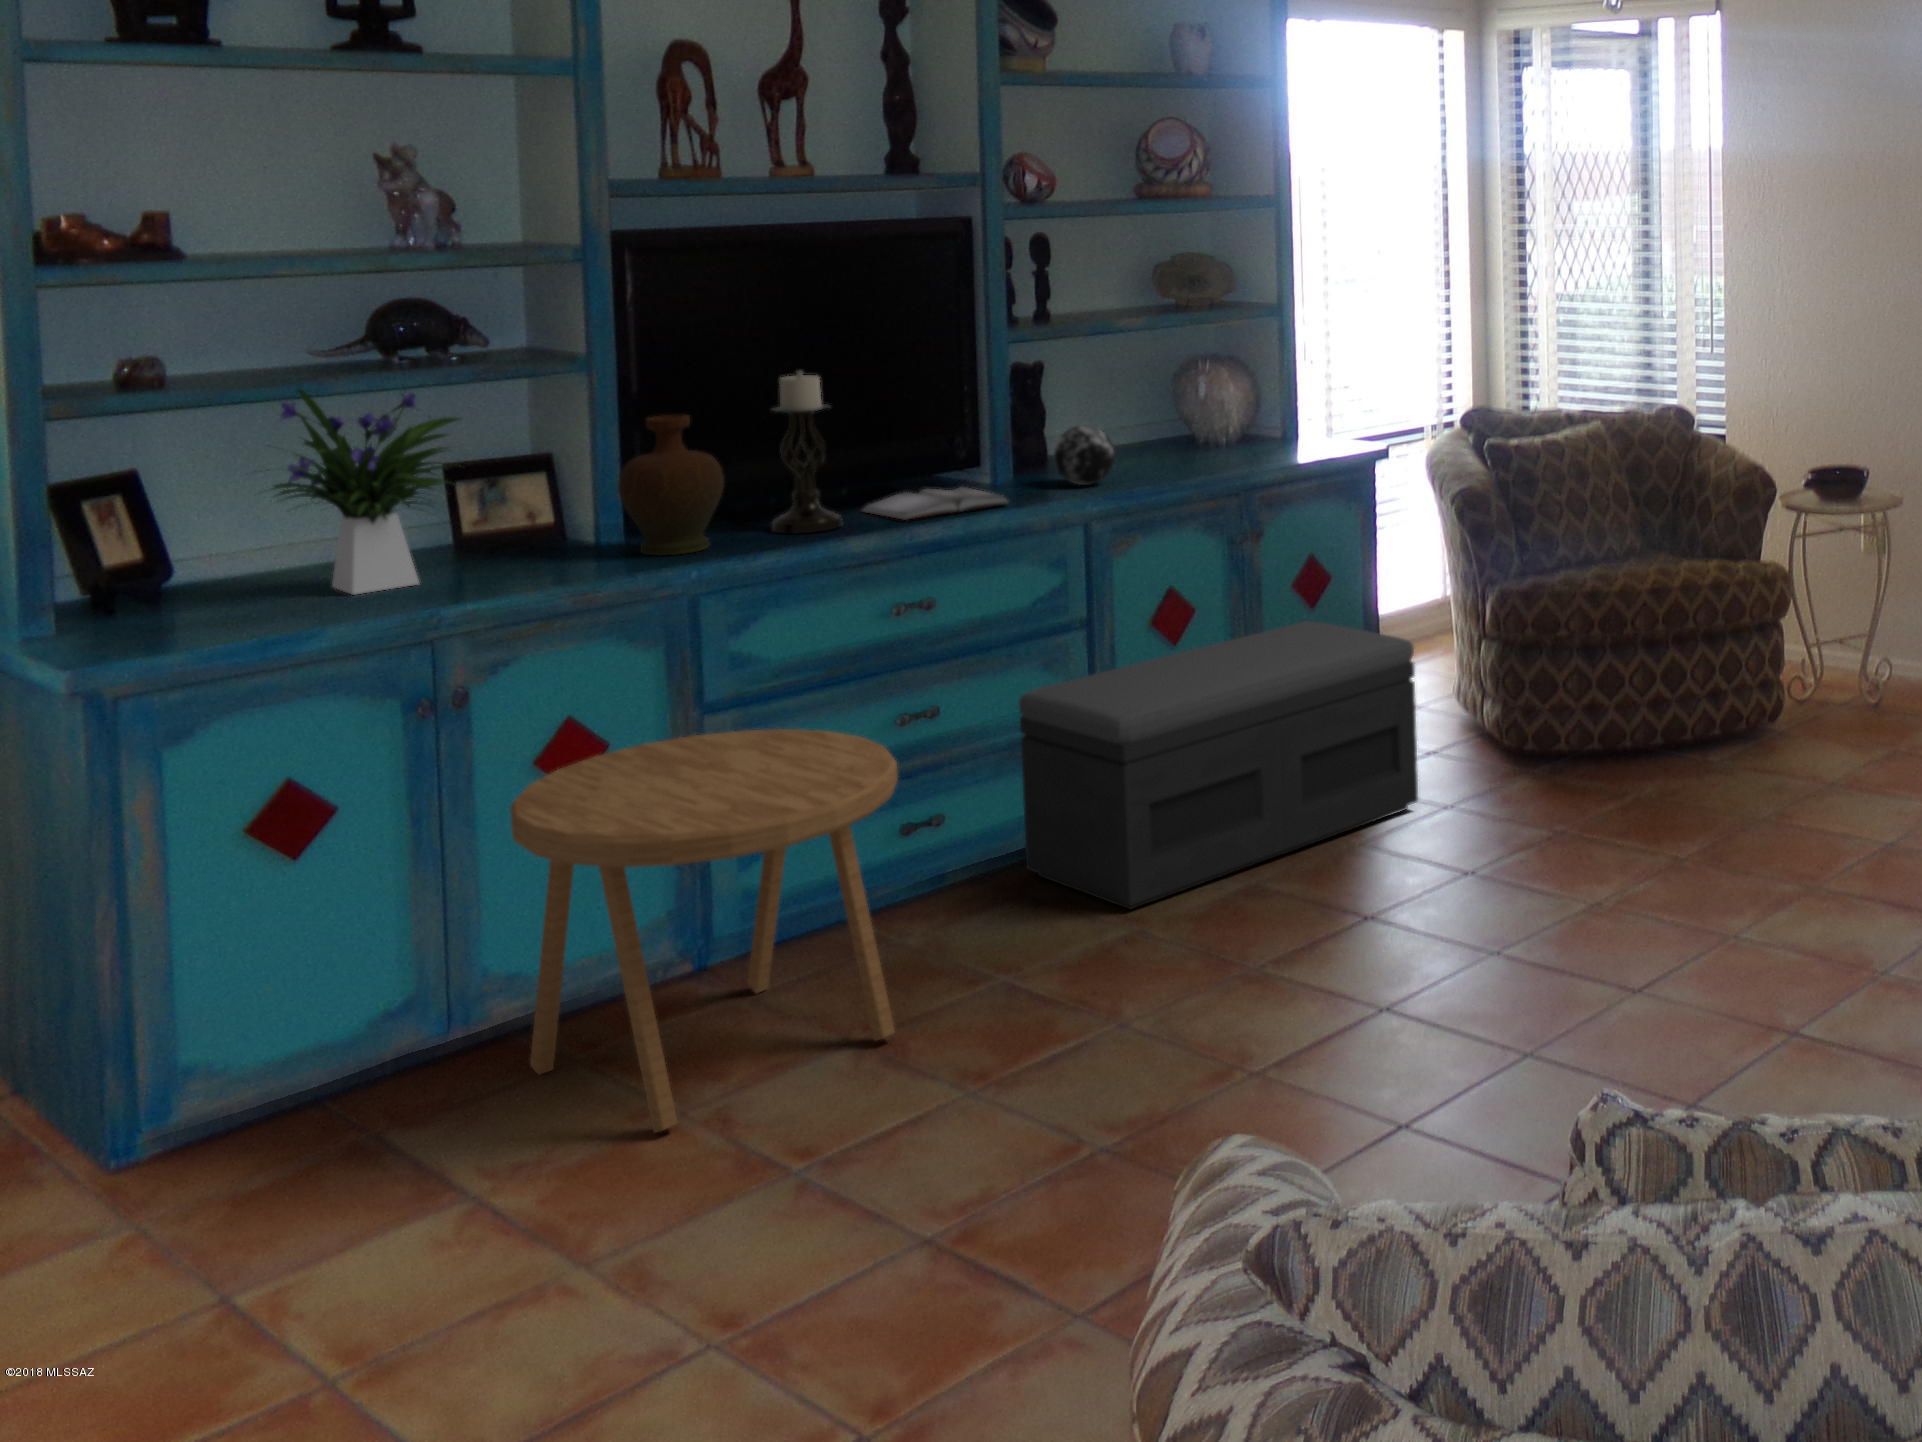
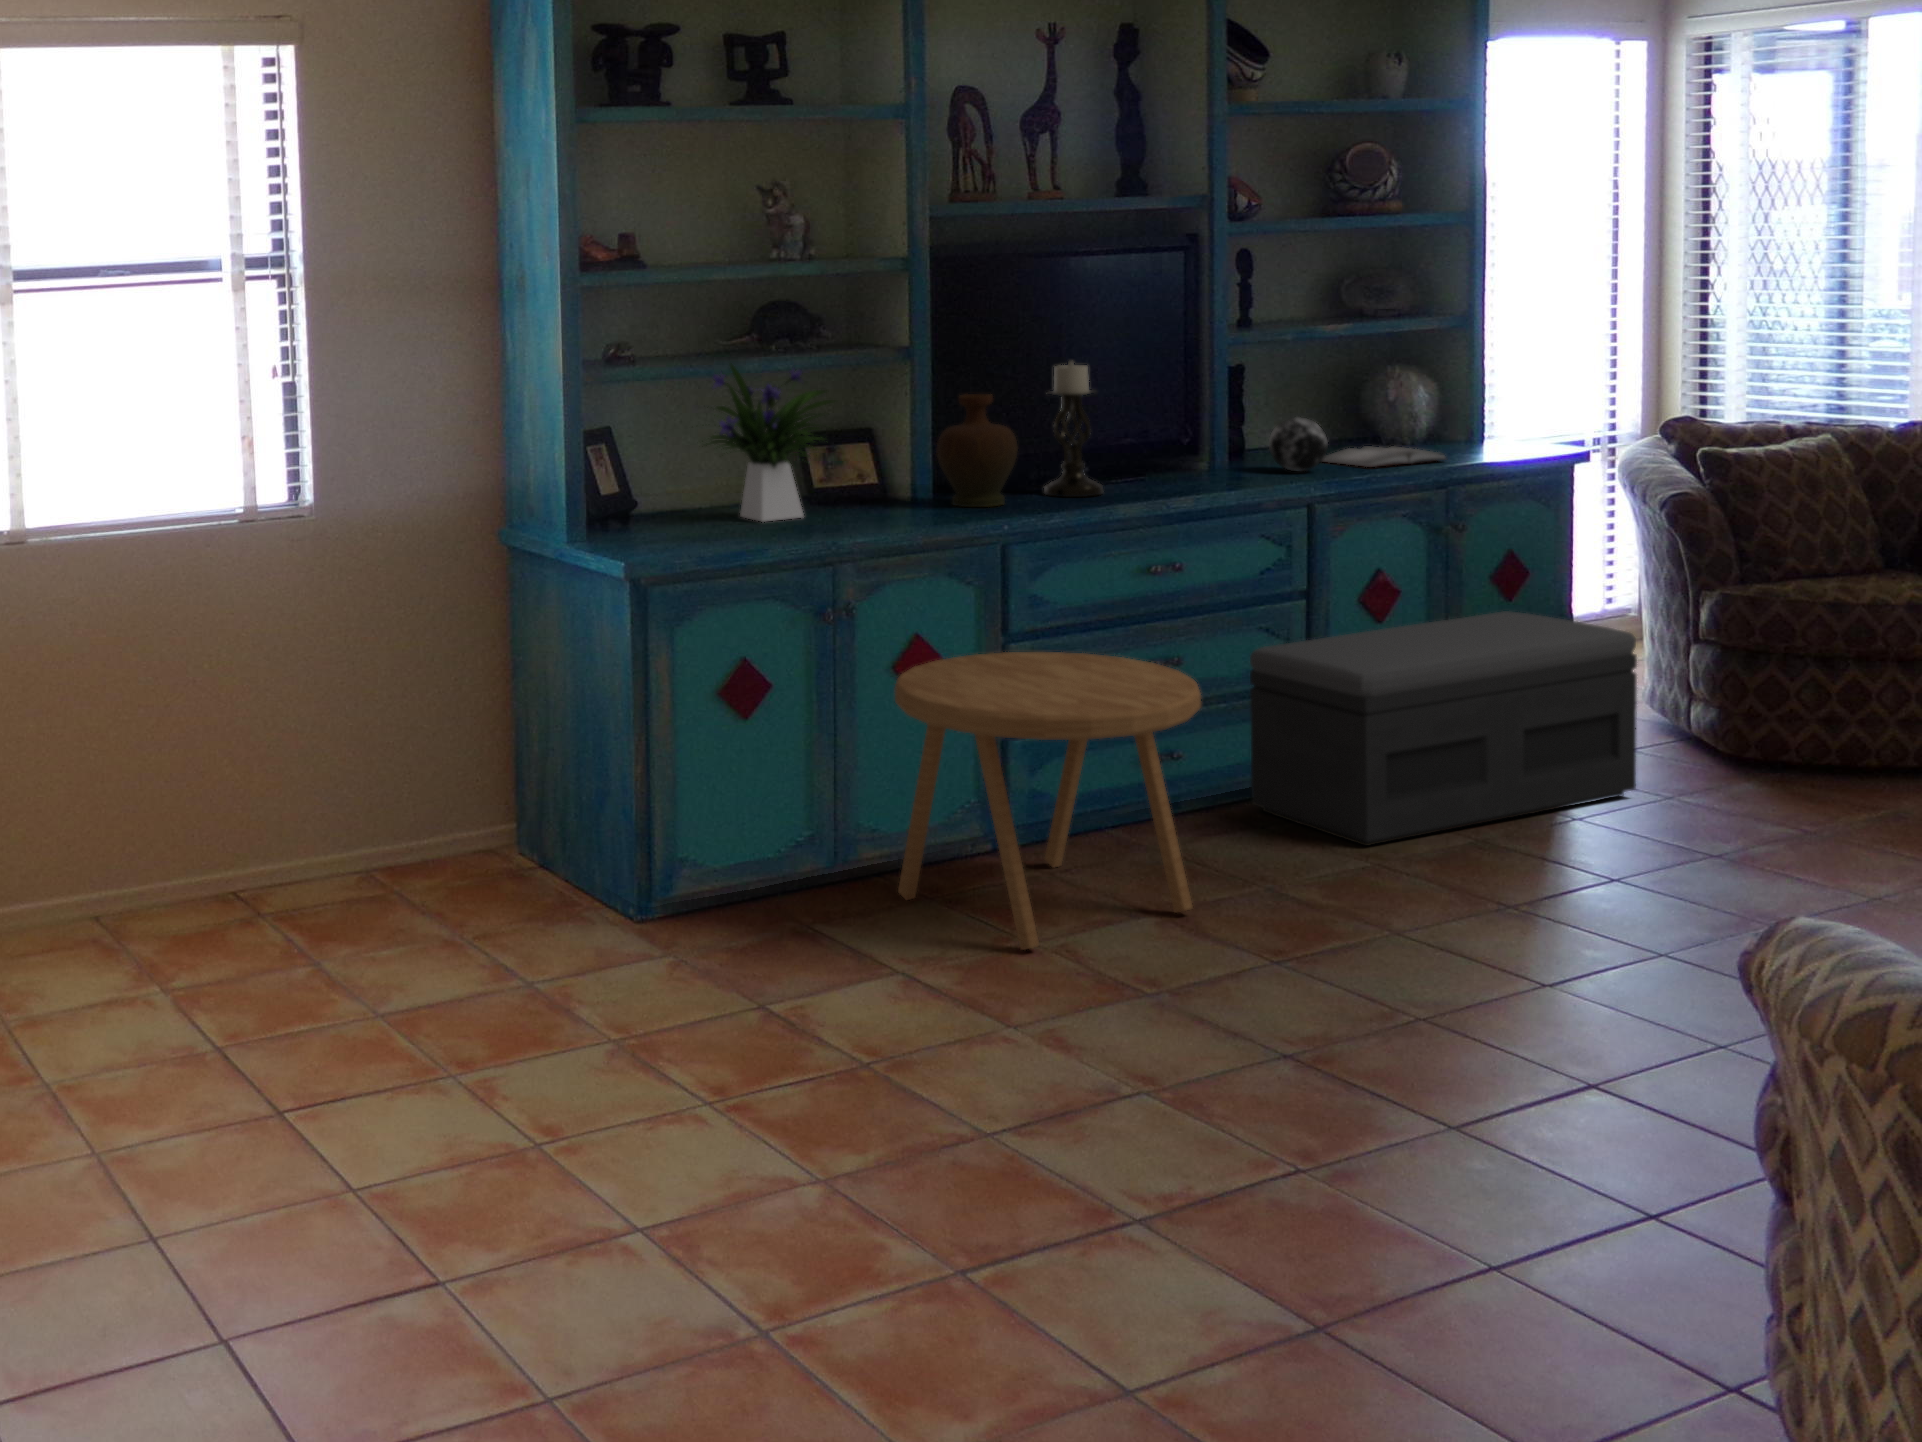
hardback book: present [862,487,1009,520] -> present [1322,446,1446,467]

